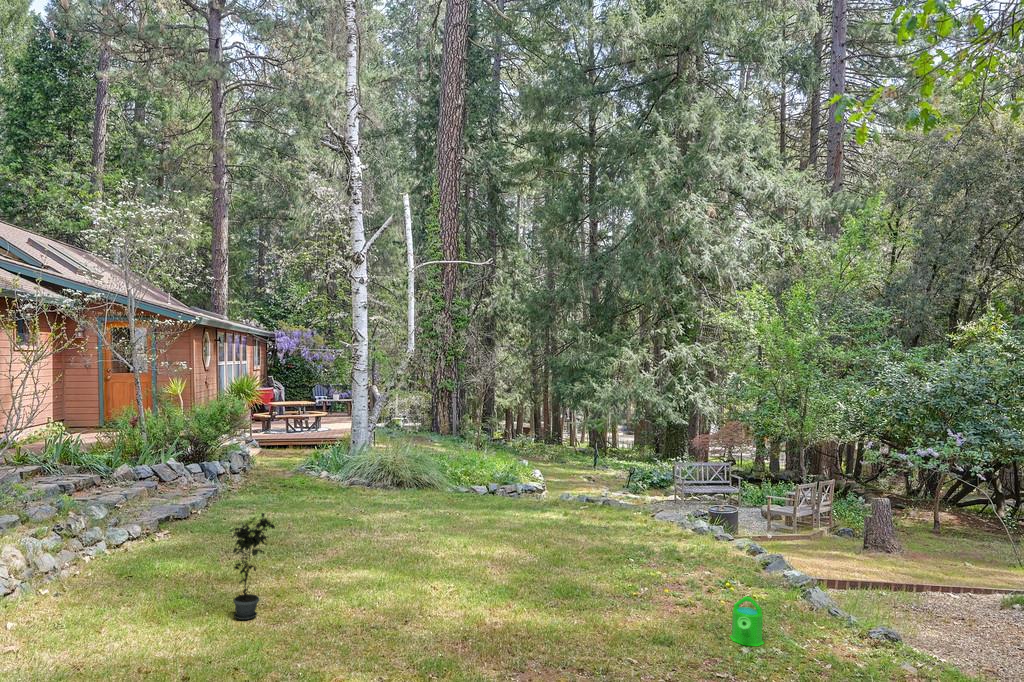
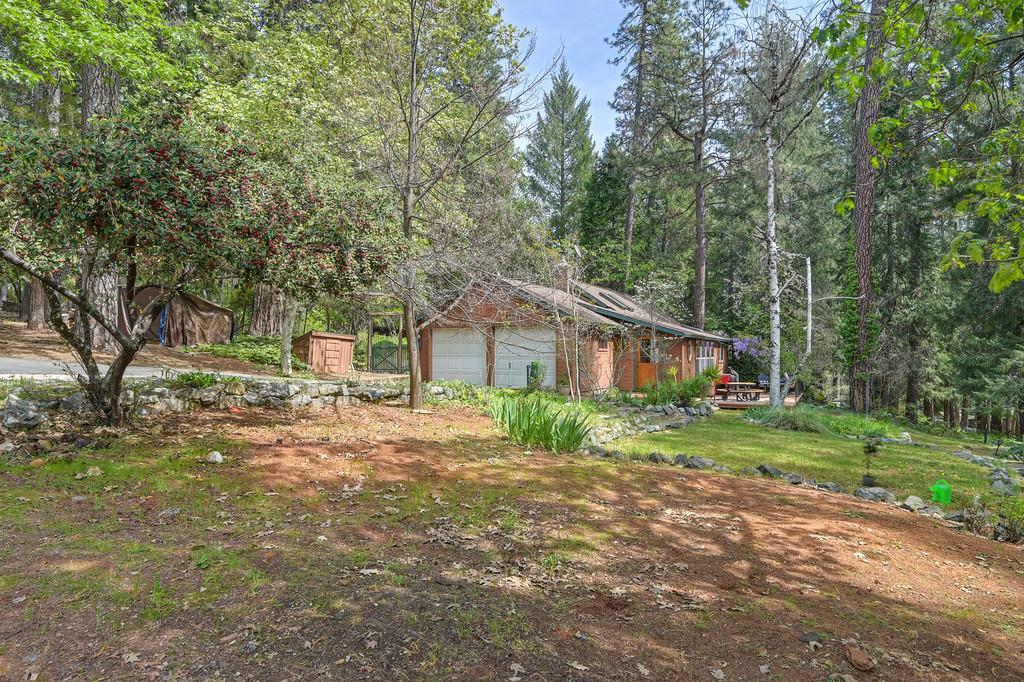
potted plant: present [230,513,275,620] -> present [862,439,883,487]

